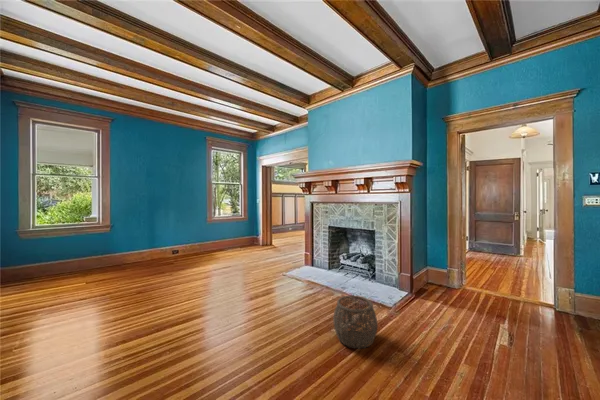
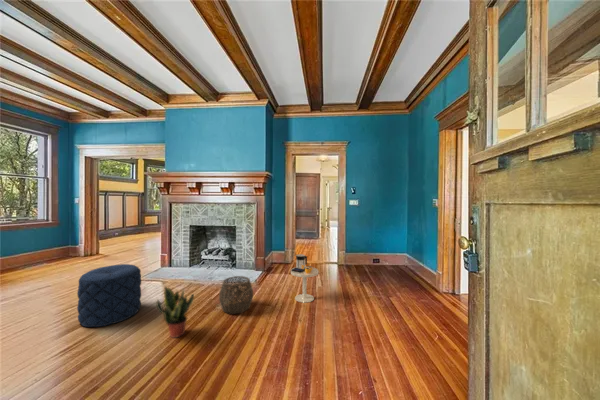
pouf: none [222,259,269,315] -> present [77,264,141,327]
side table: none [440,283,497,372] -> present [291,254,319,303]
potted plant: none [259,293,299,355] -> present [157,287,194,338]

